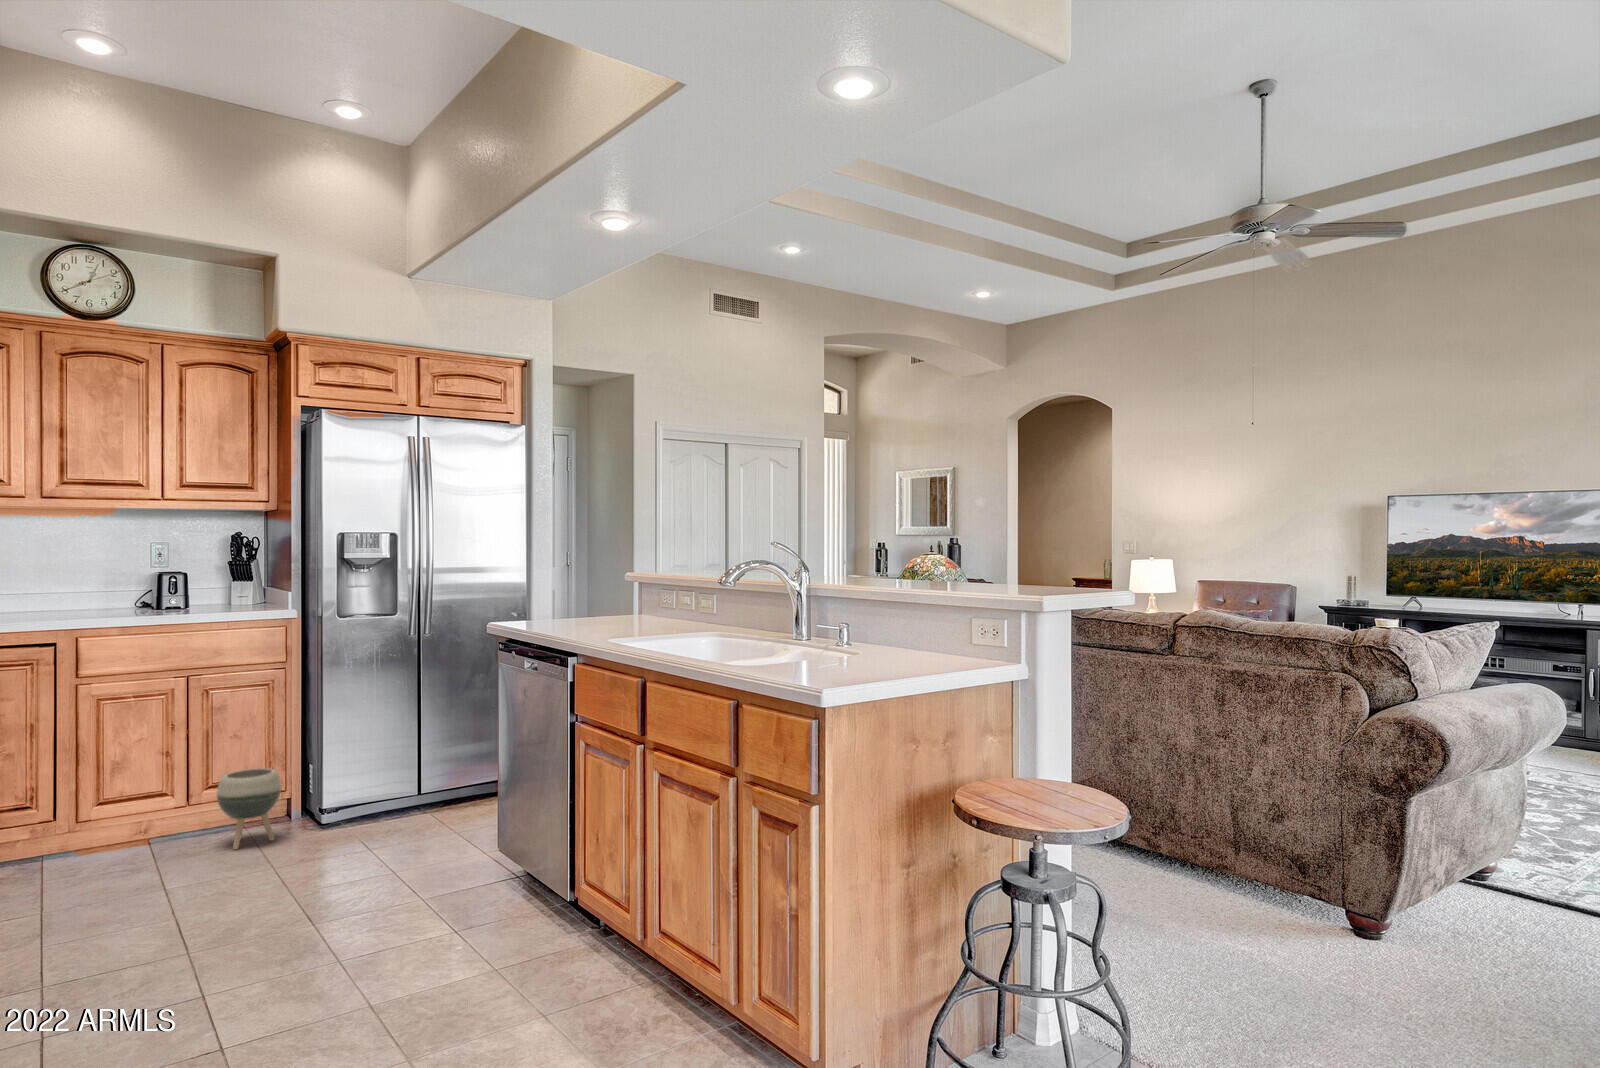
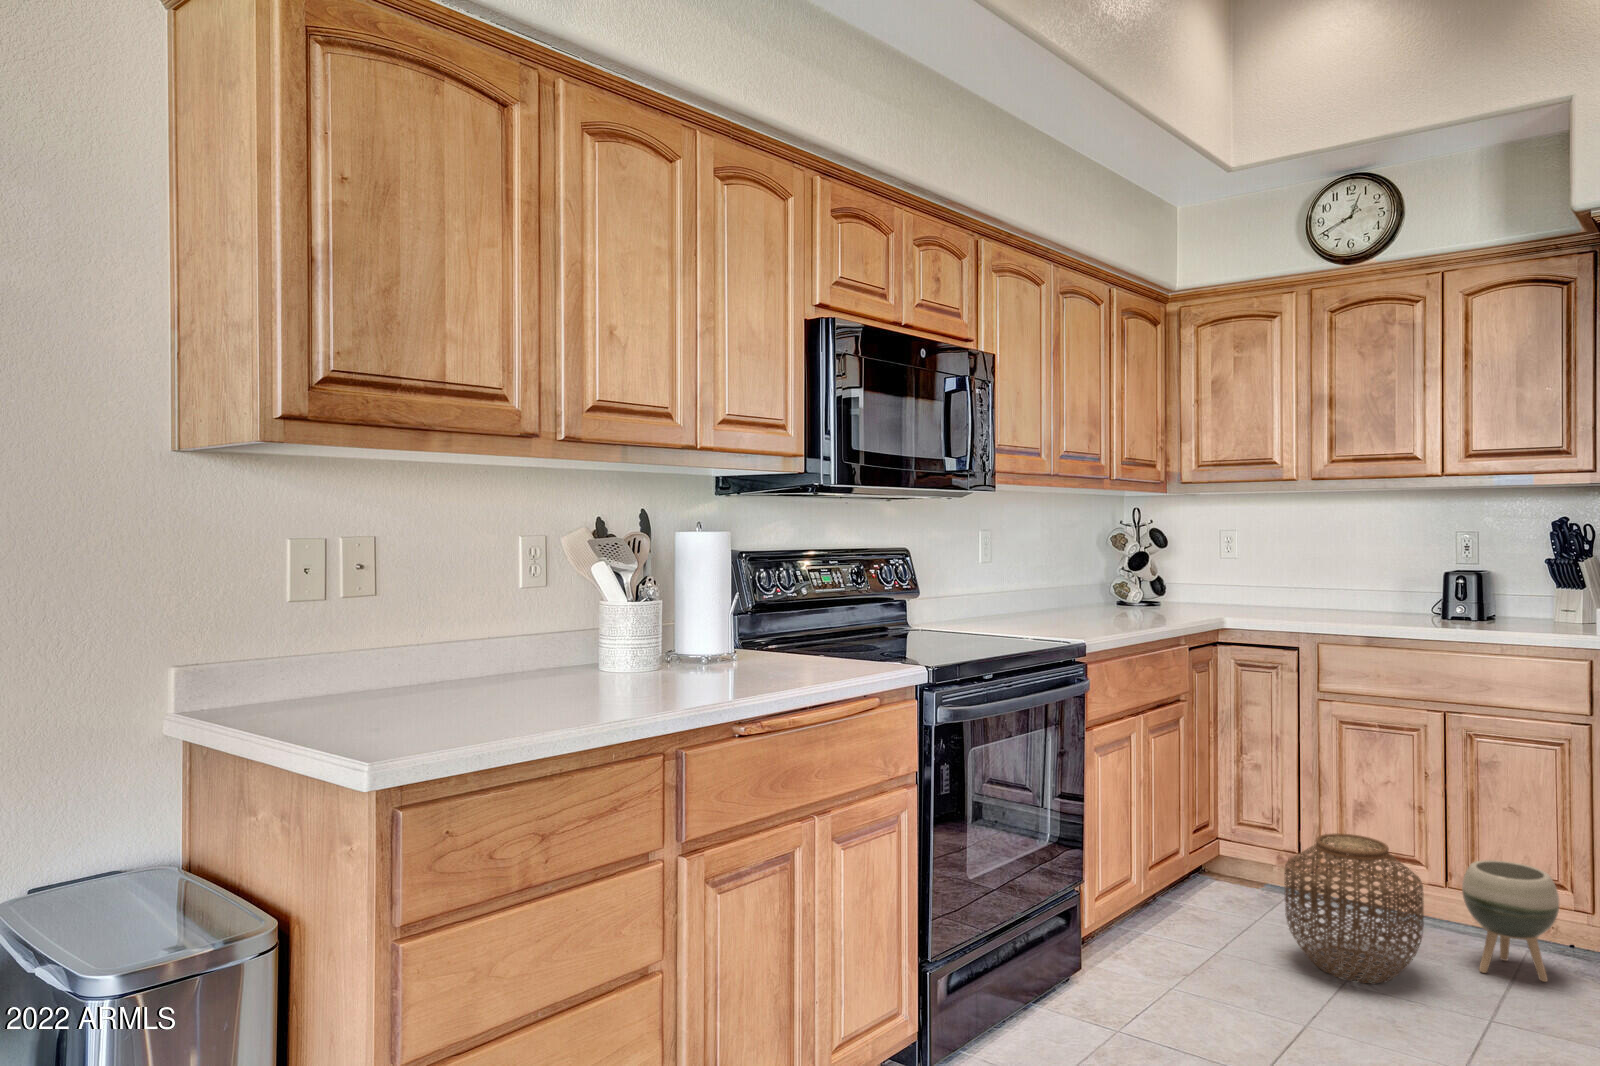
woven basket: none [99,774,215,888] -> present [1285,833,1424,983]

